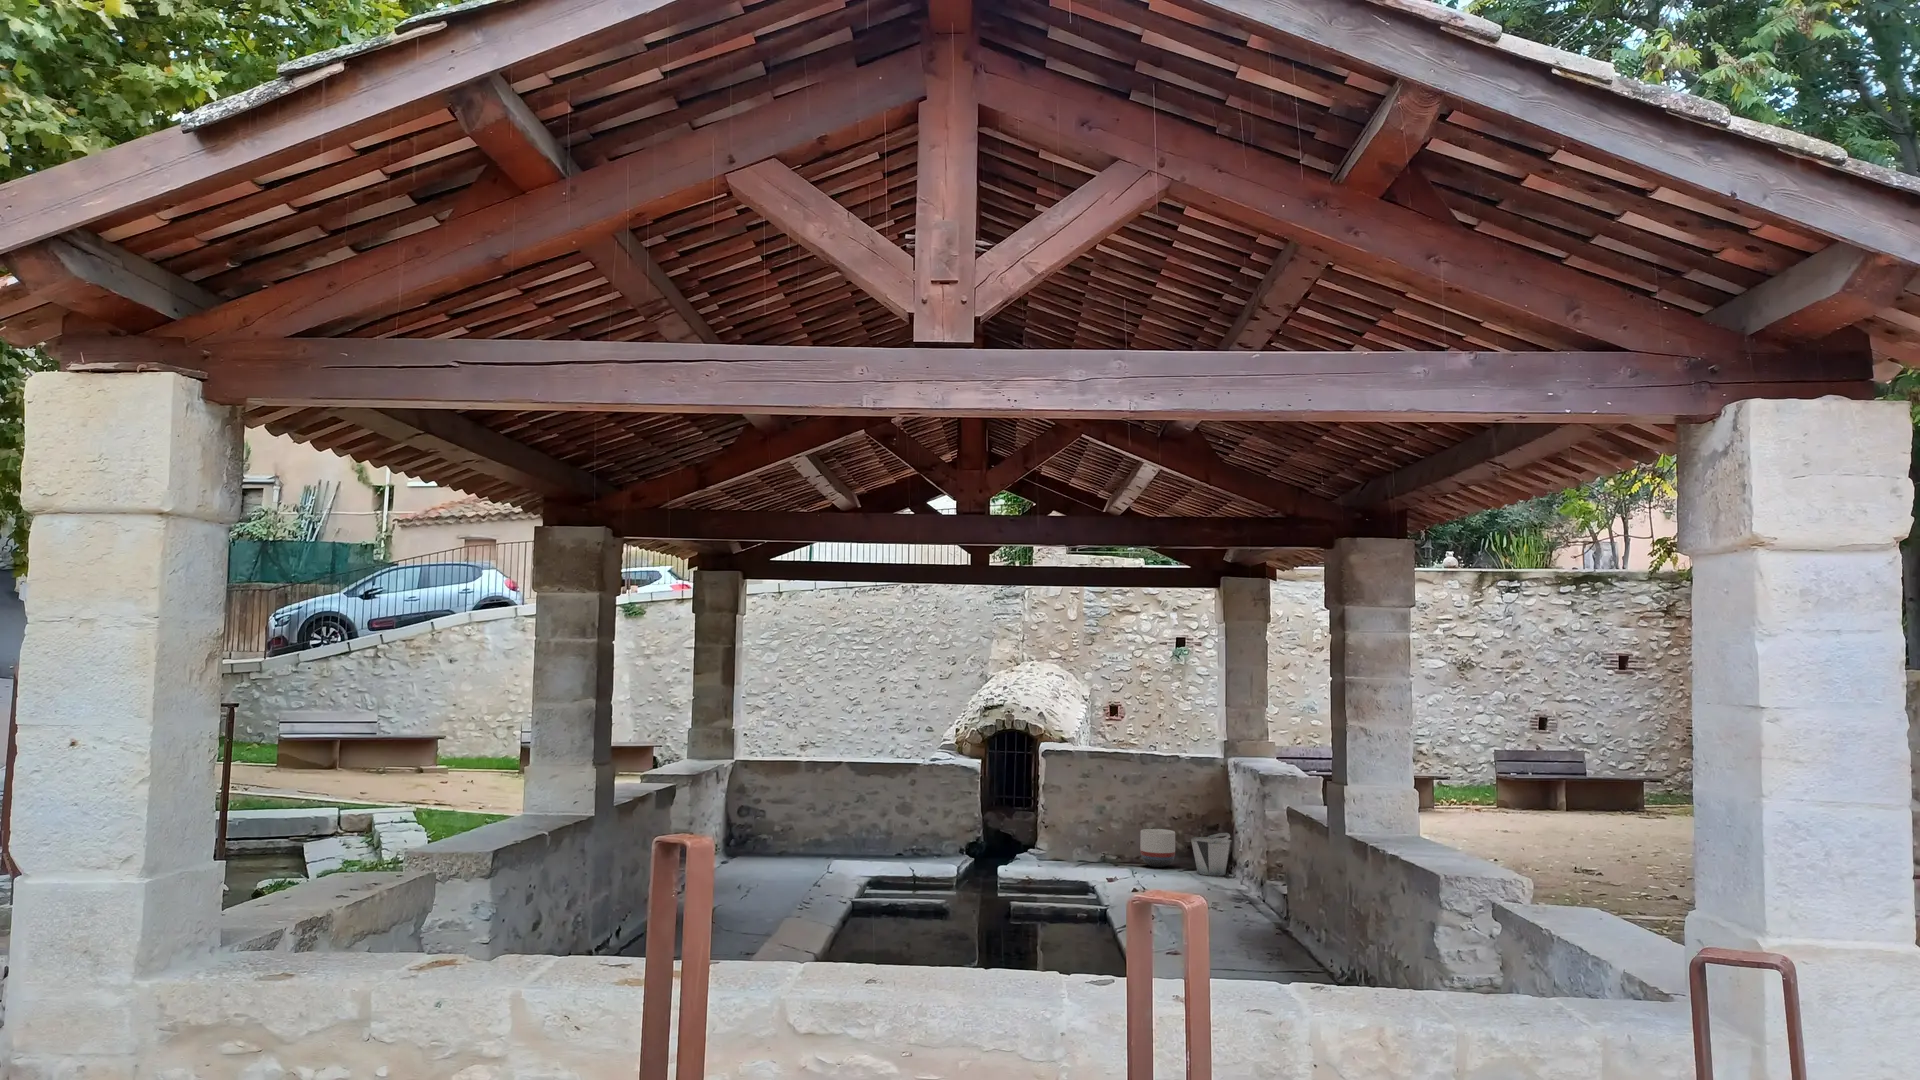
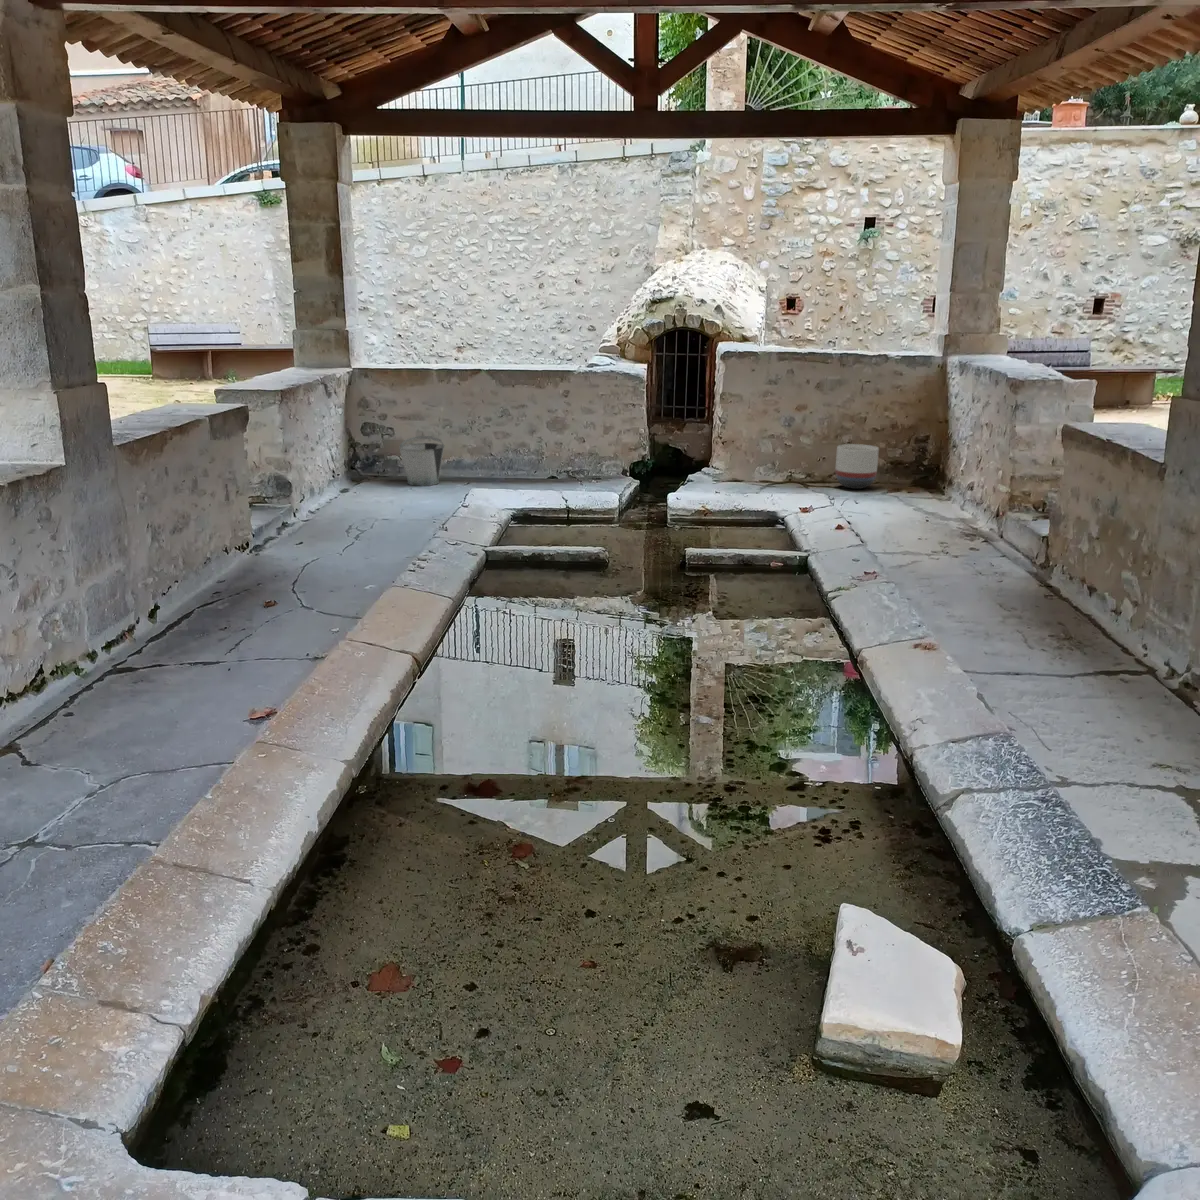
bucket: present [1191,833,1232,876] -> present [399,436,445,486]

